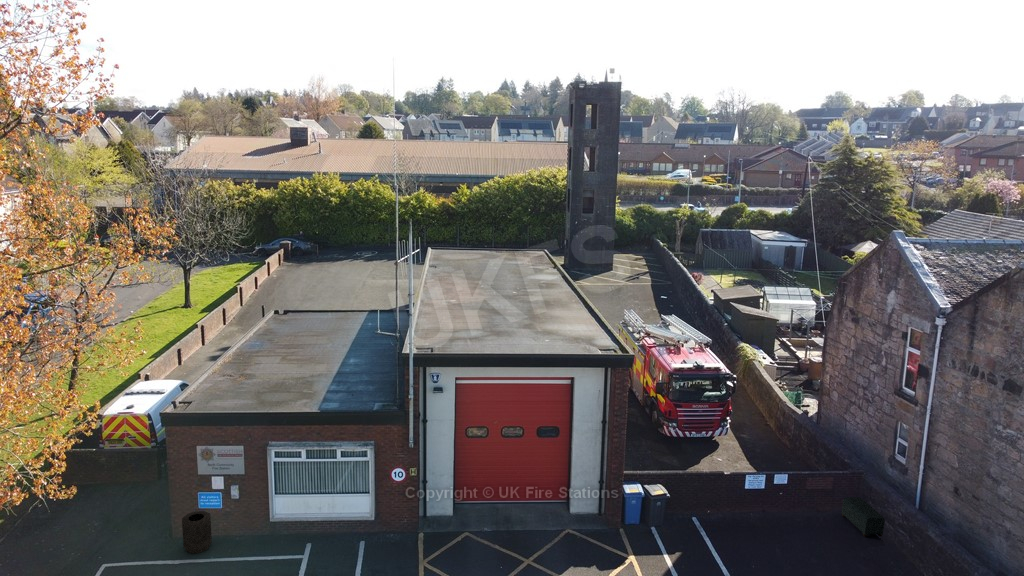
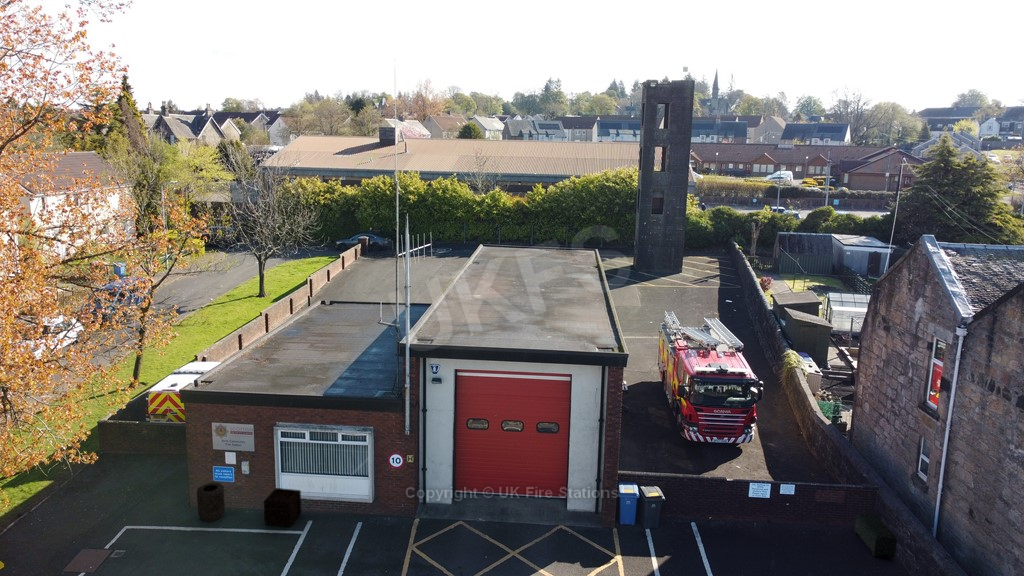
wooden crate: none [259,512,296,552] -> present [264,488,301,527]

